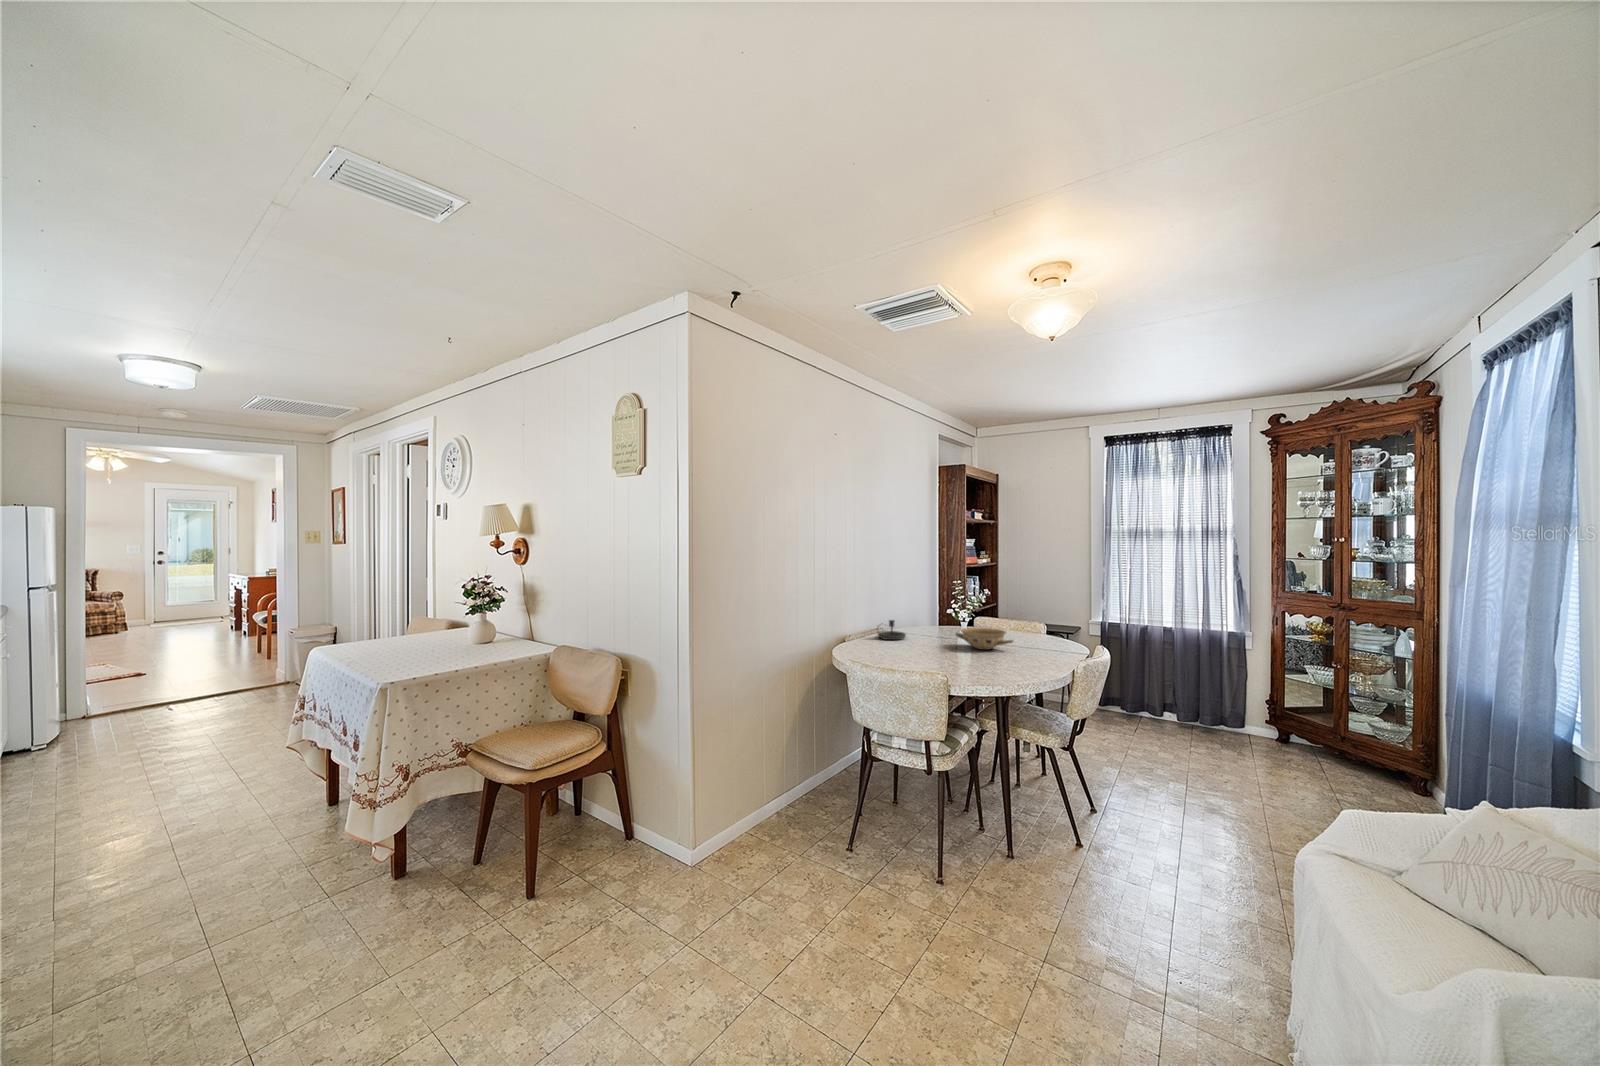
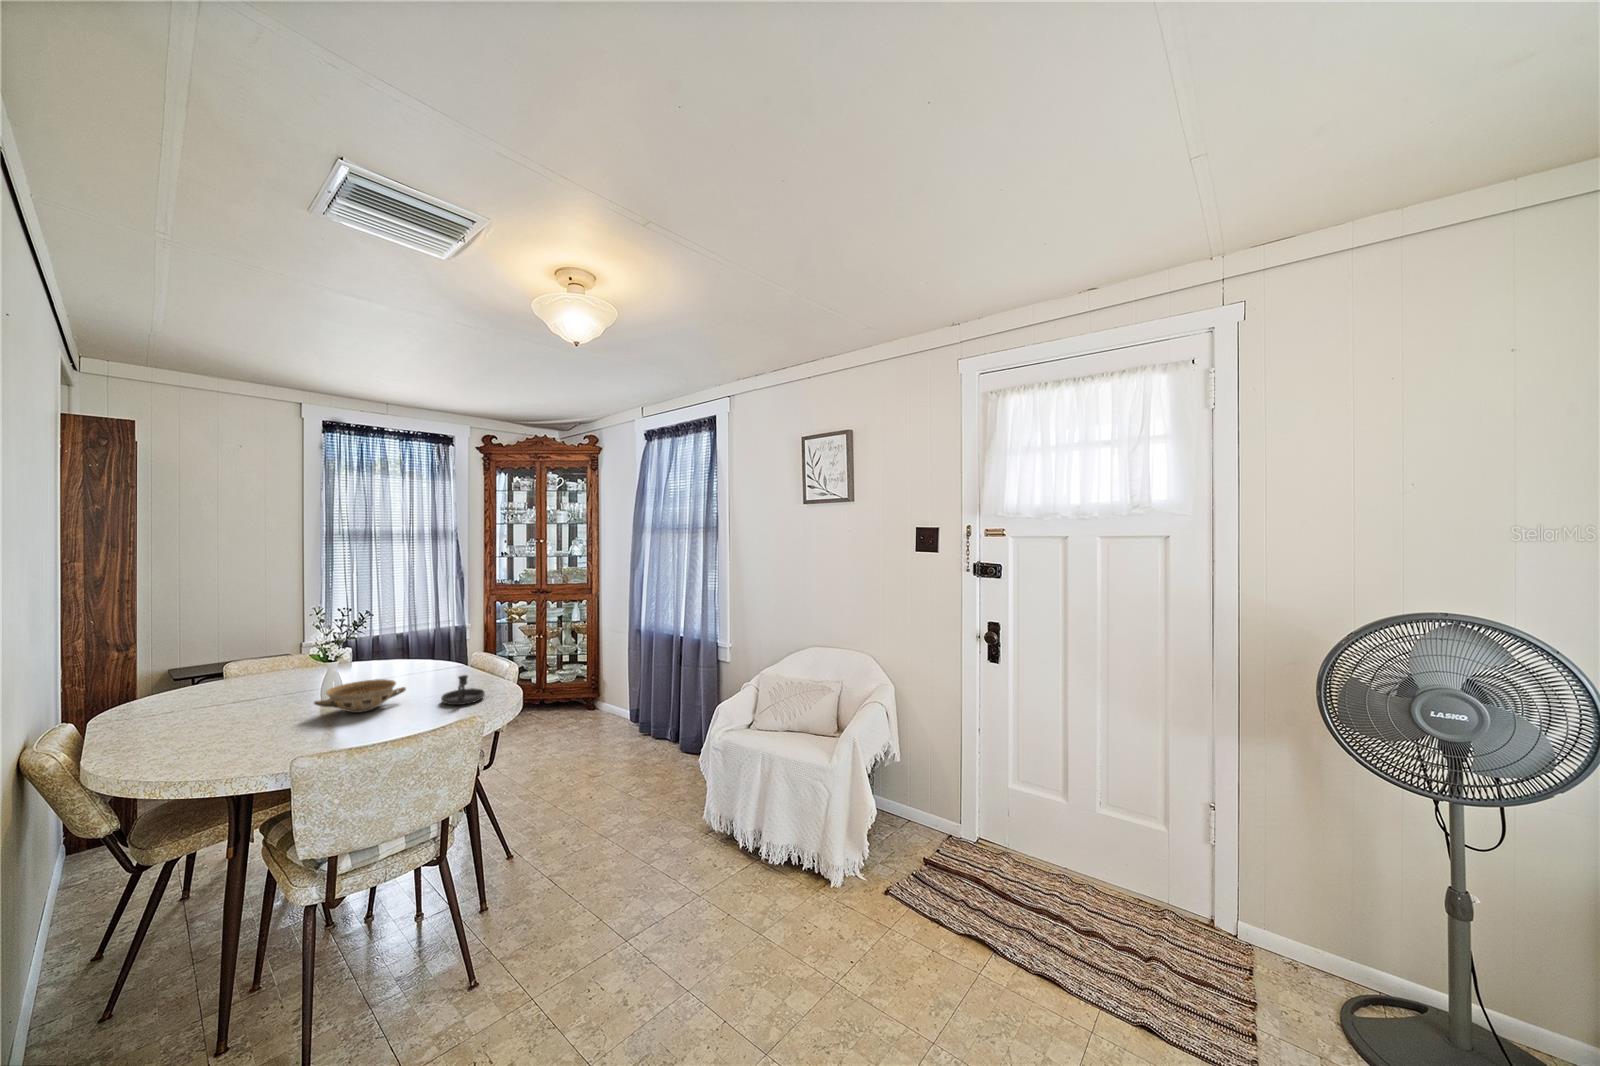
candlestick: present [878,620,906,640] -> present [441,675,485,705]

